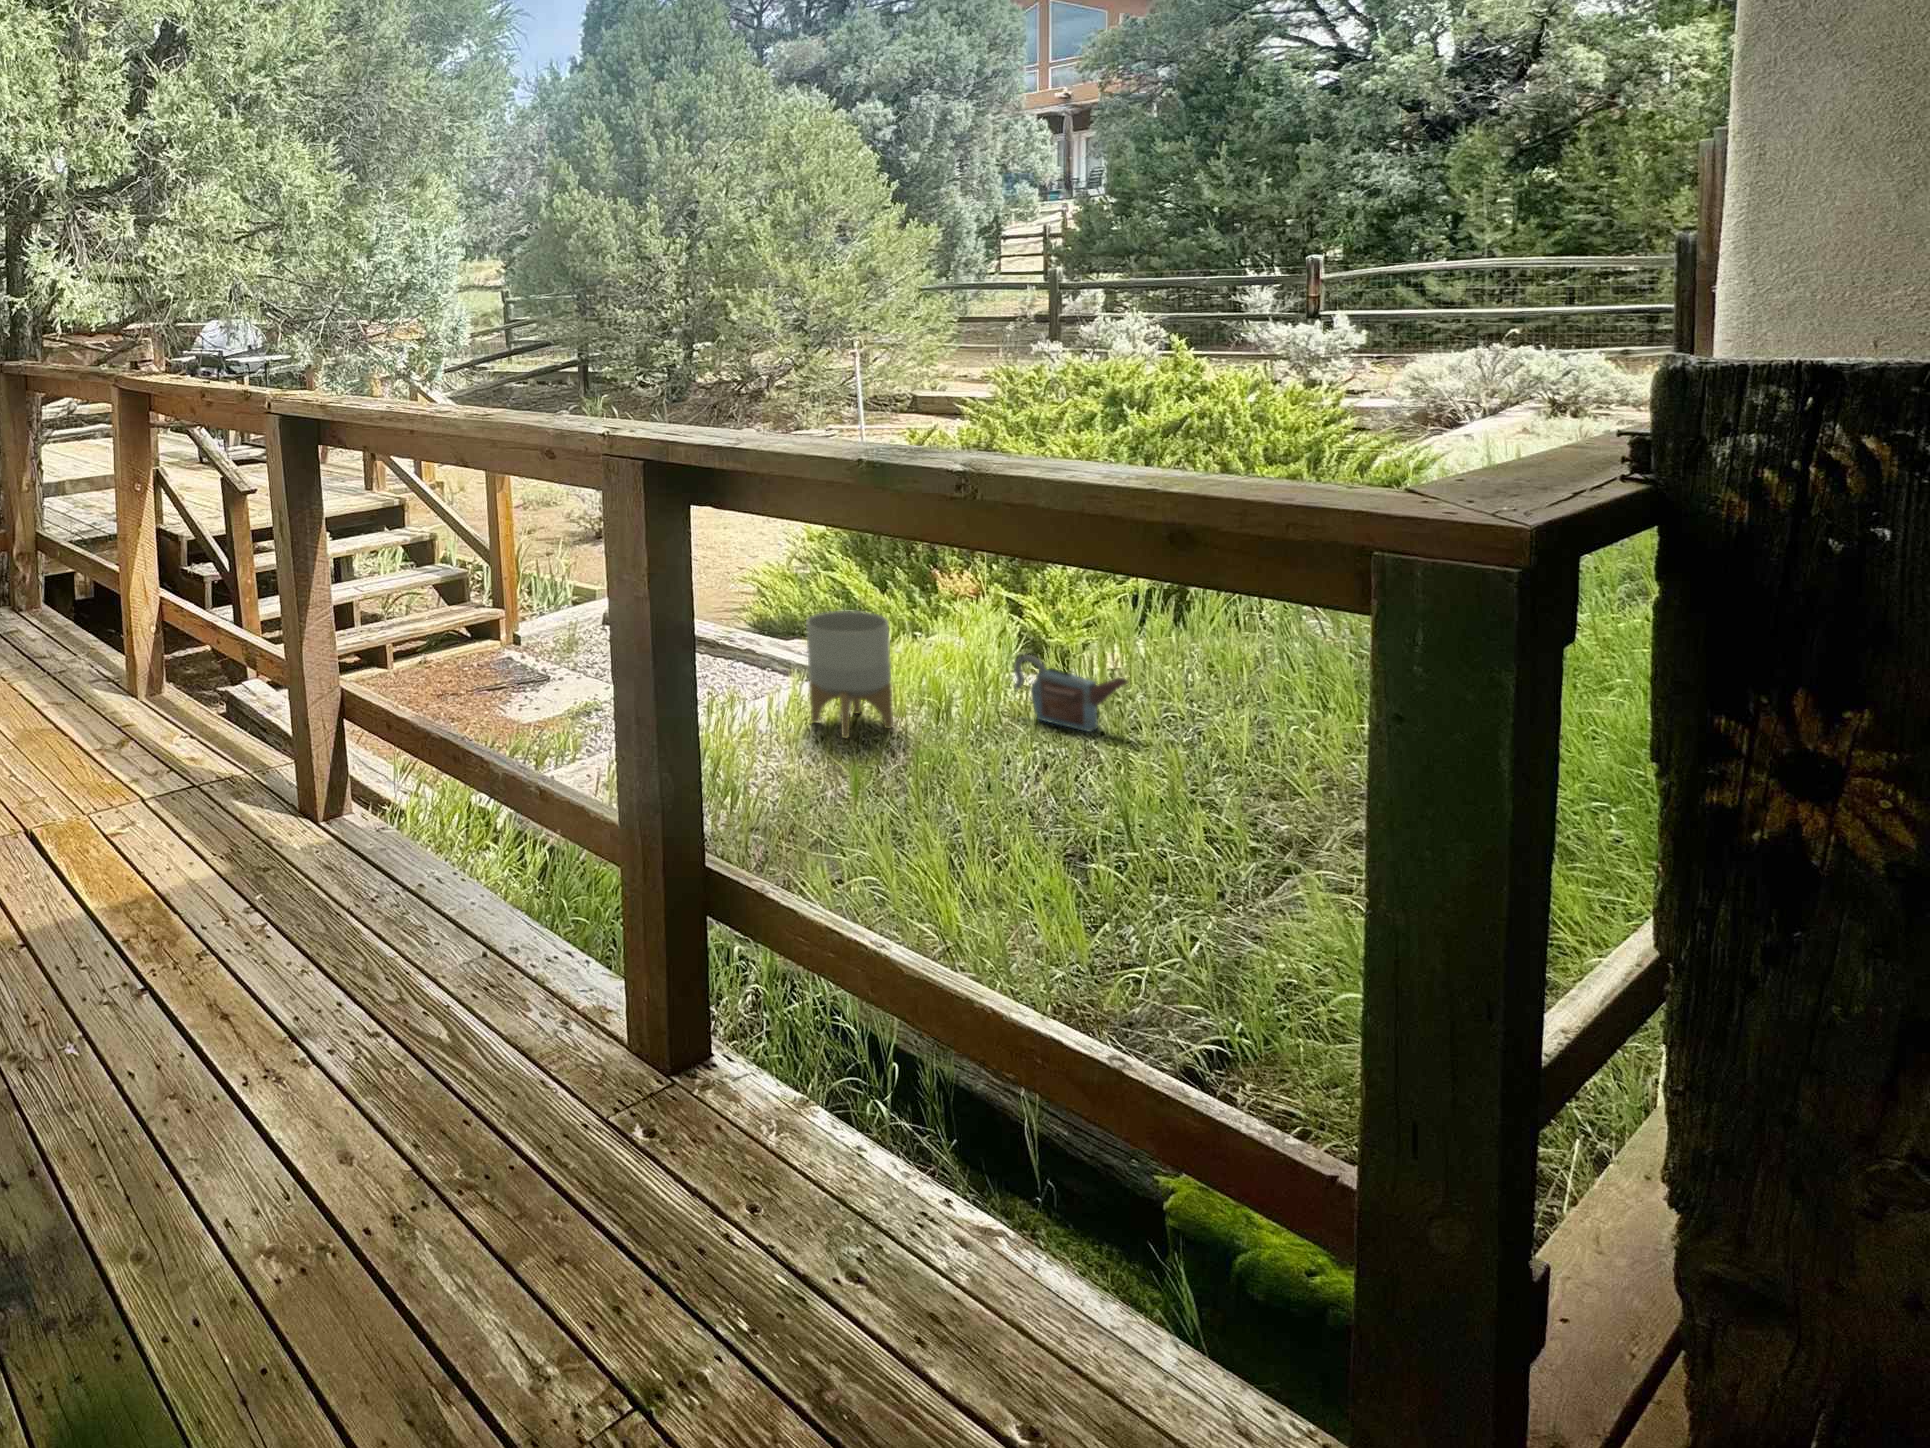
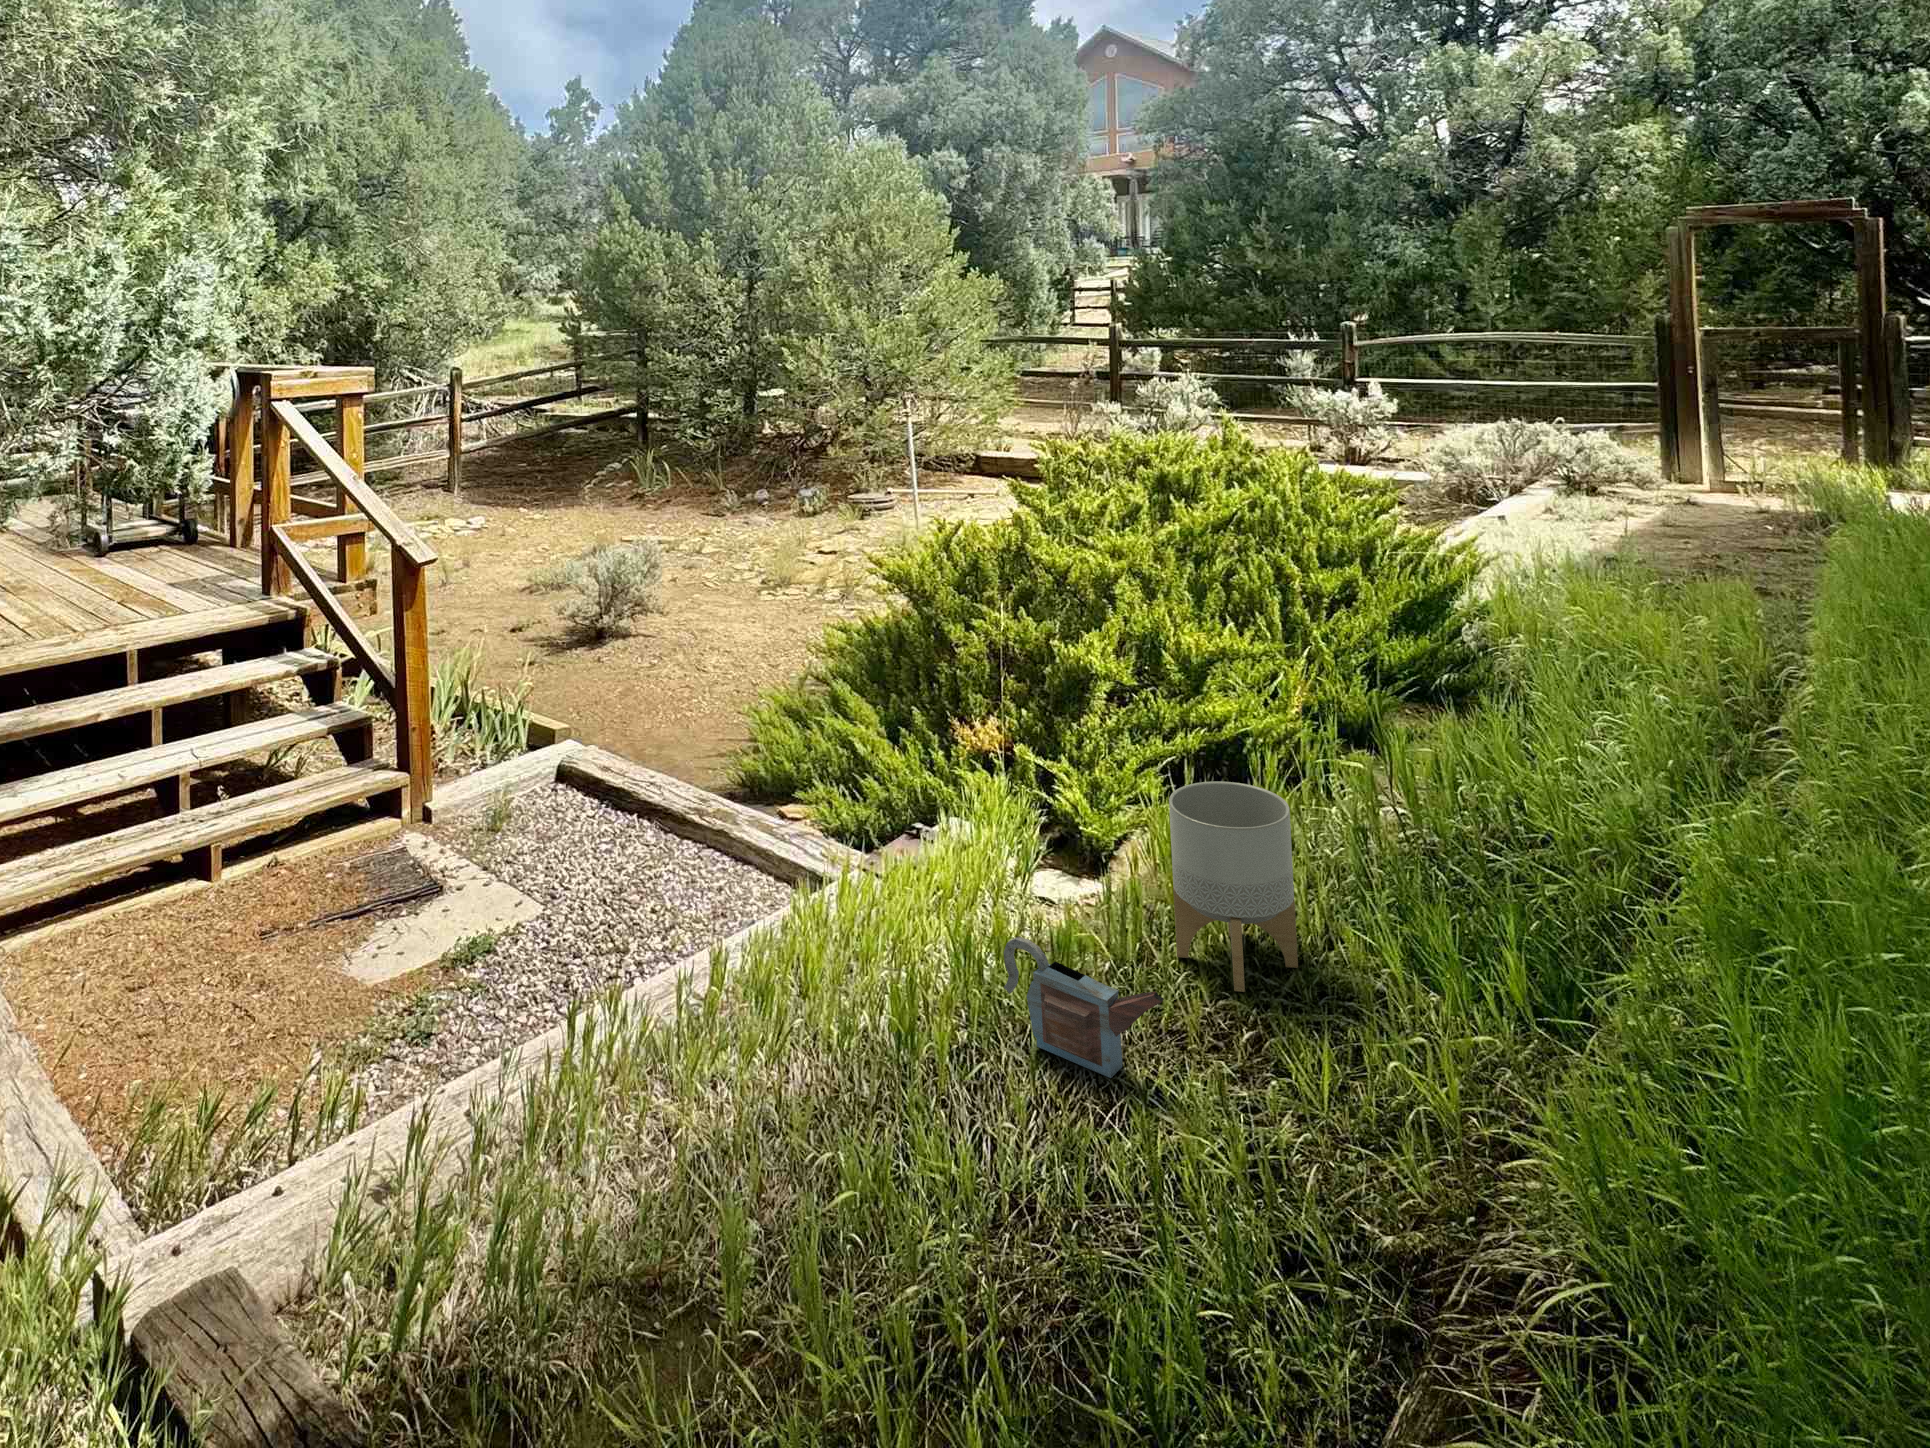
planter: present [806,610,893,738] -> present [1169,781,1298,992]

